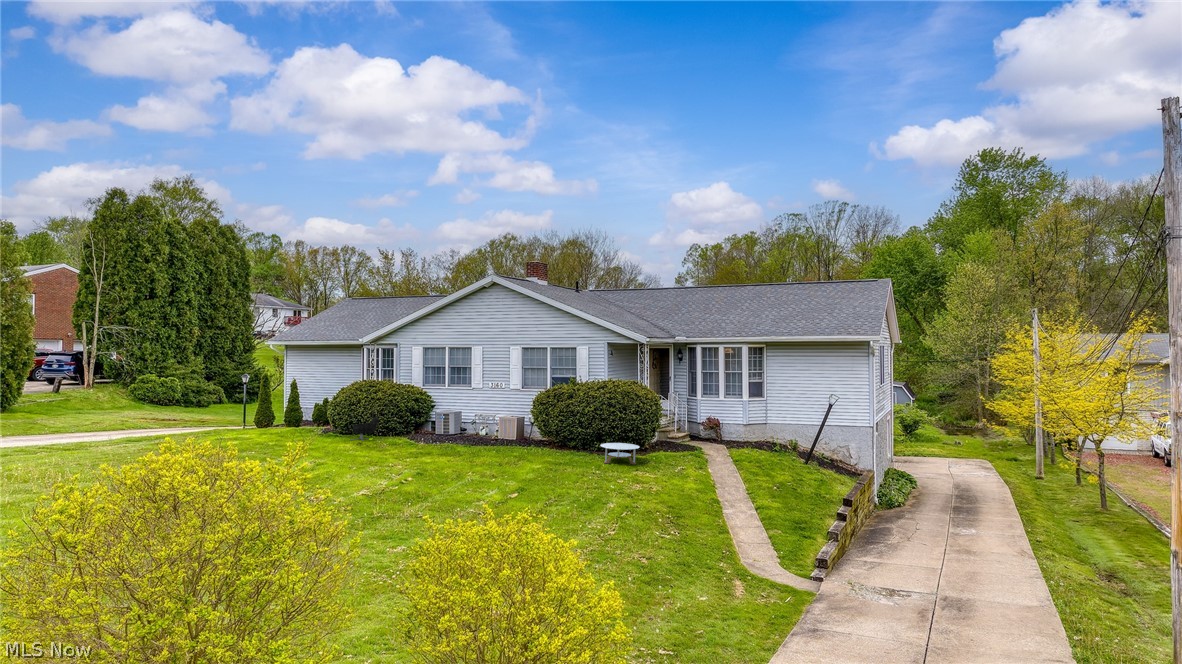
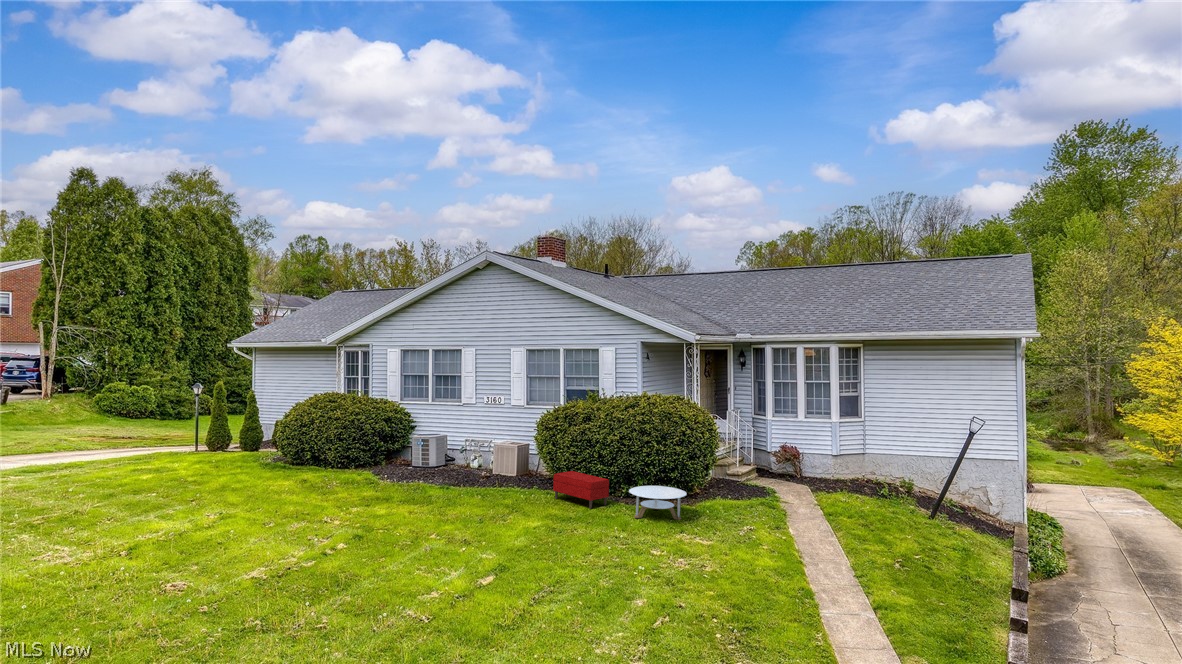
lounge chair: present [353,417,379,440] -> none [295,442,335,476]
bench: none [546,434,586,459] -> present [553,471,609,509]

